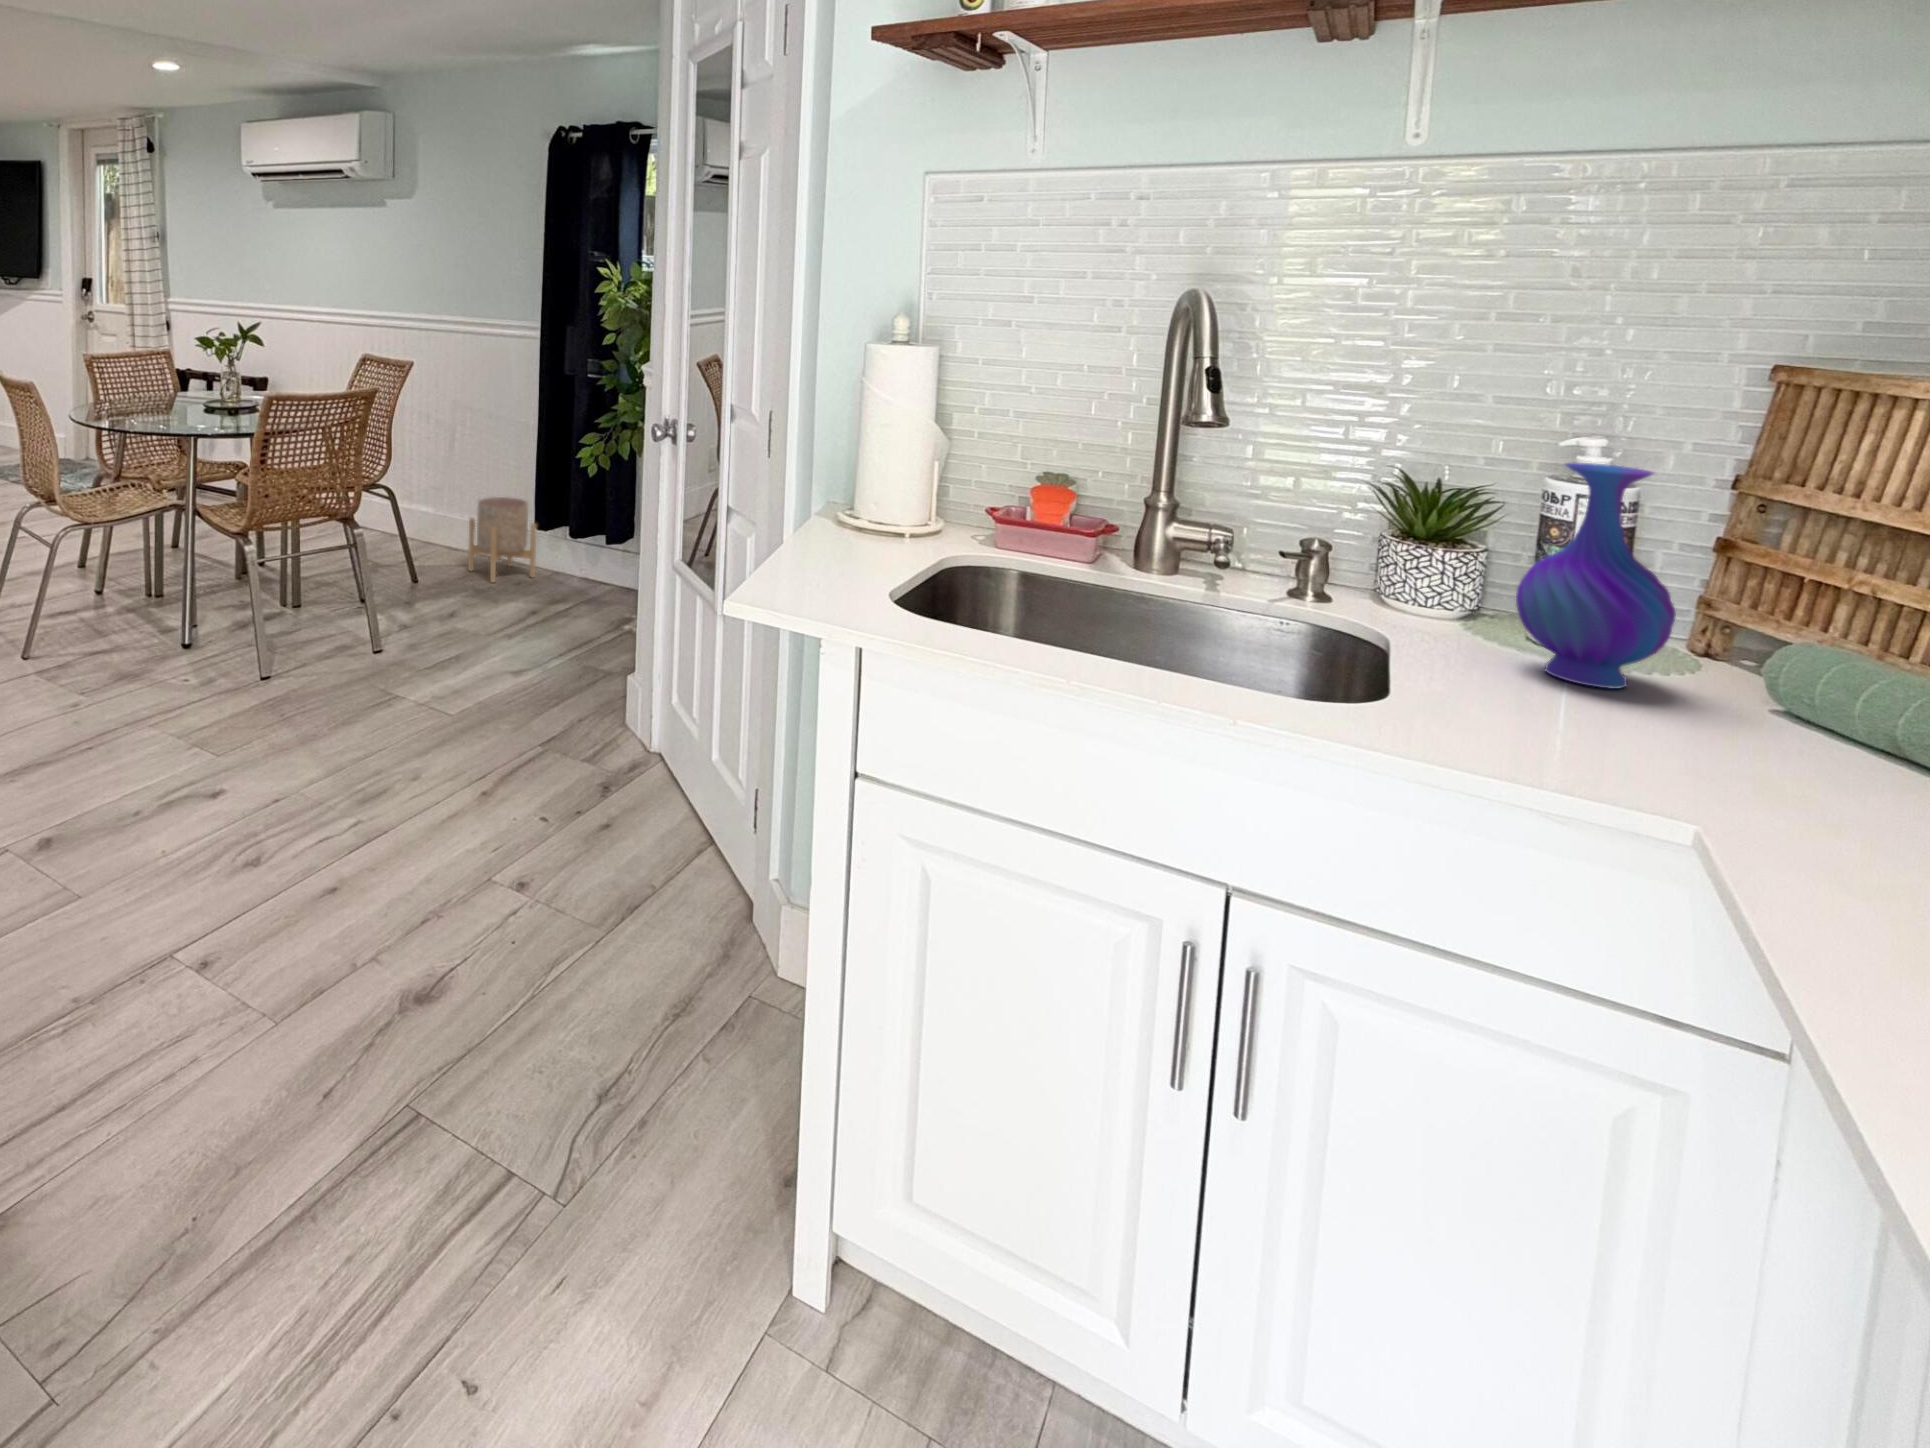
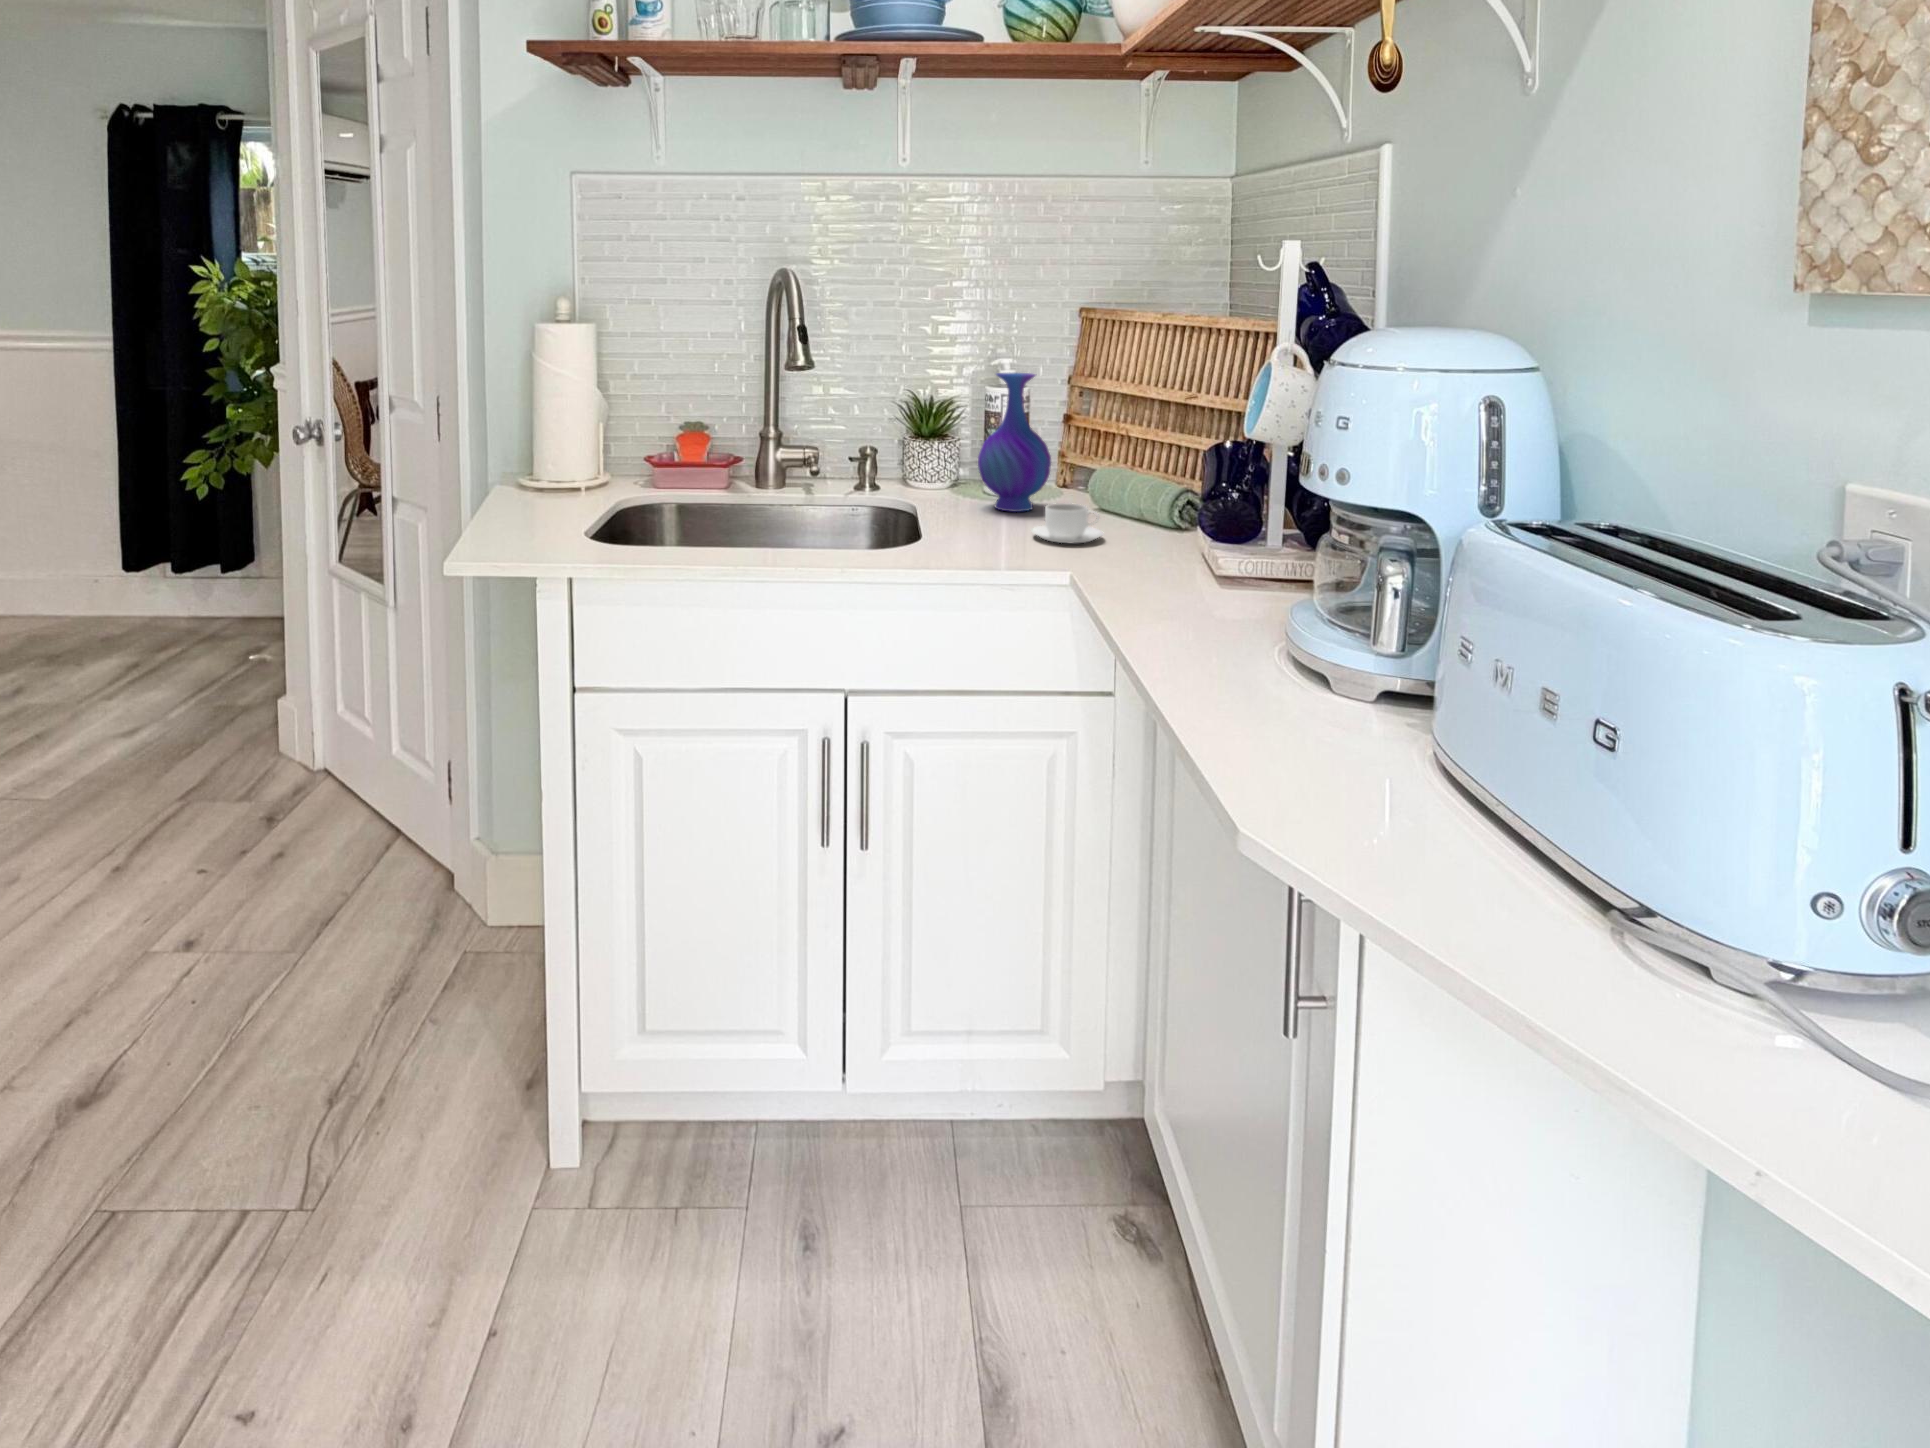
planter: present [468,497,537,582] -> none [22,541,124,644]
coffee cup: none [1619,696,1793,779] -> present [1032,503,1103,543]

